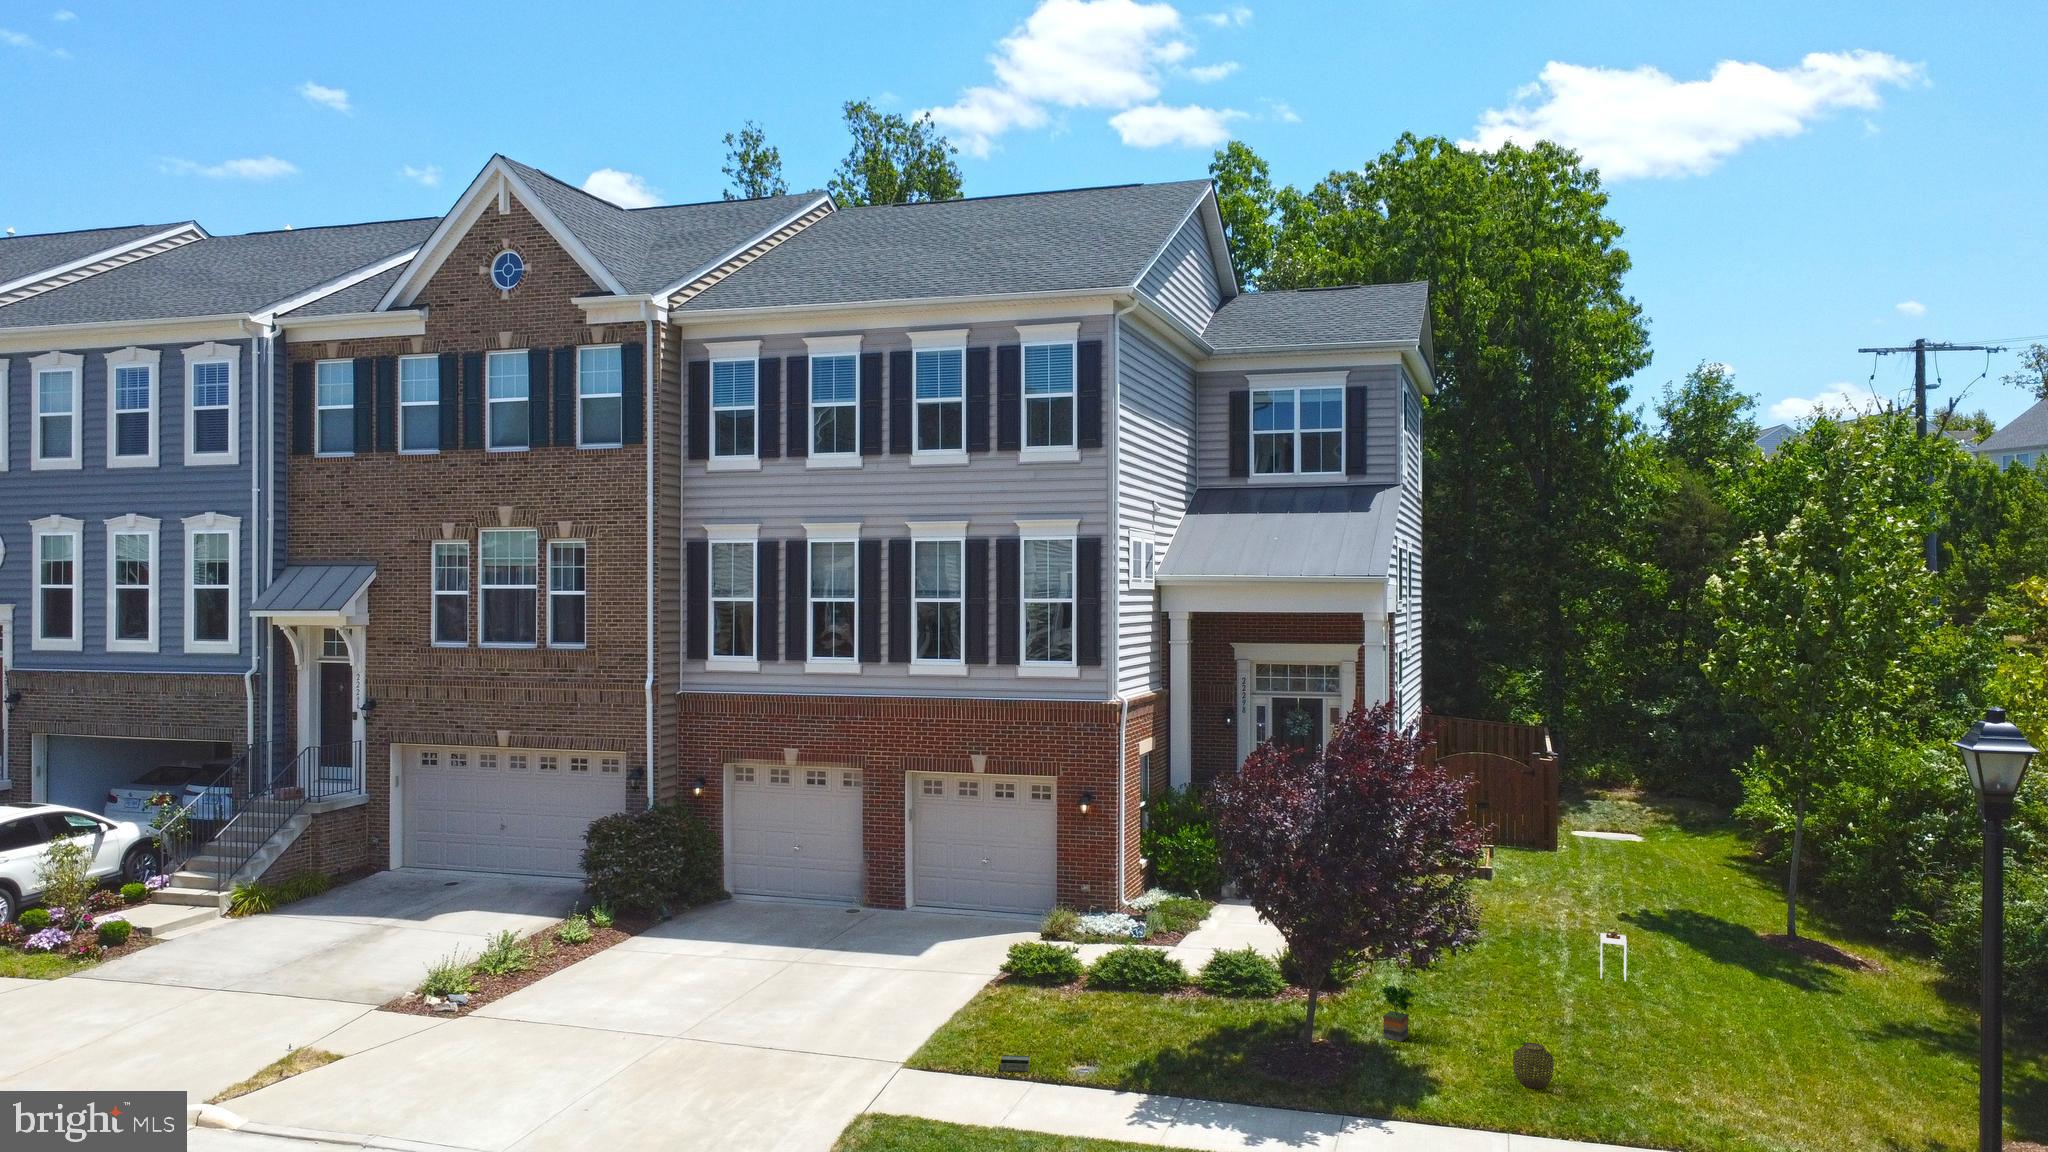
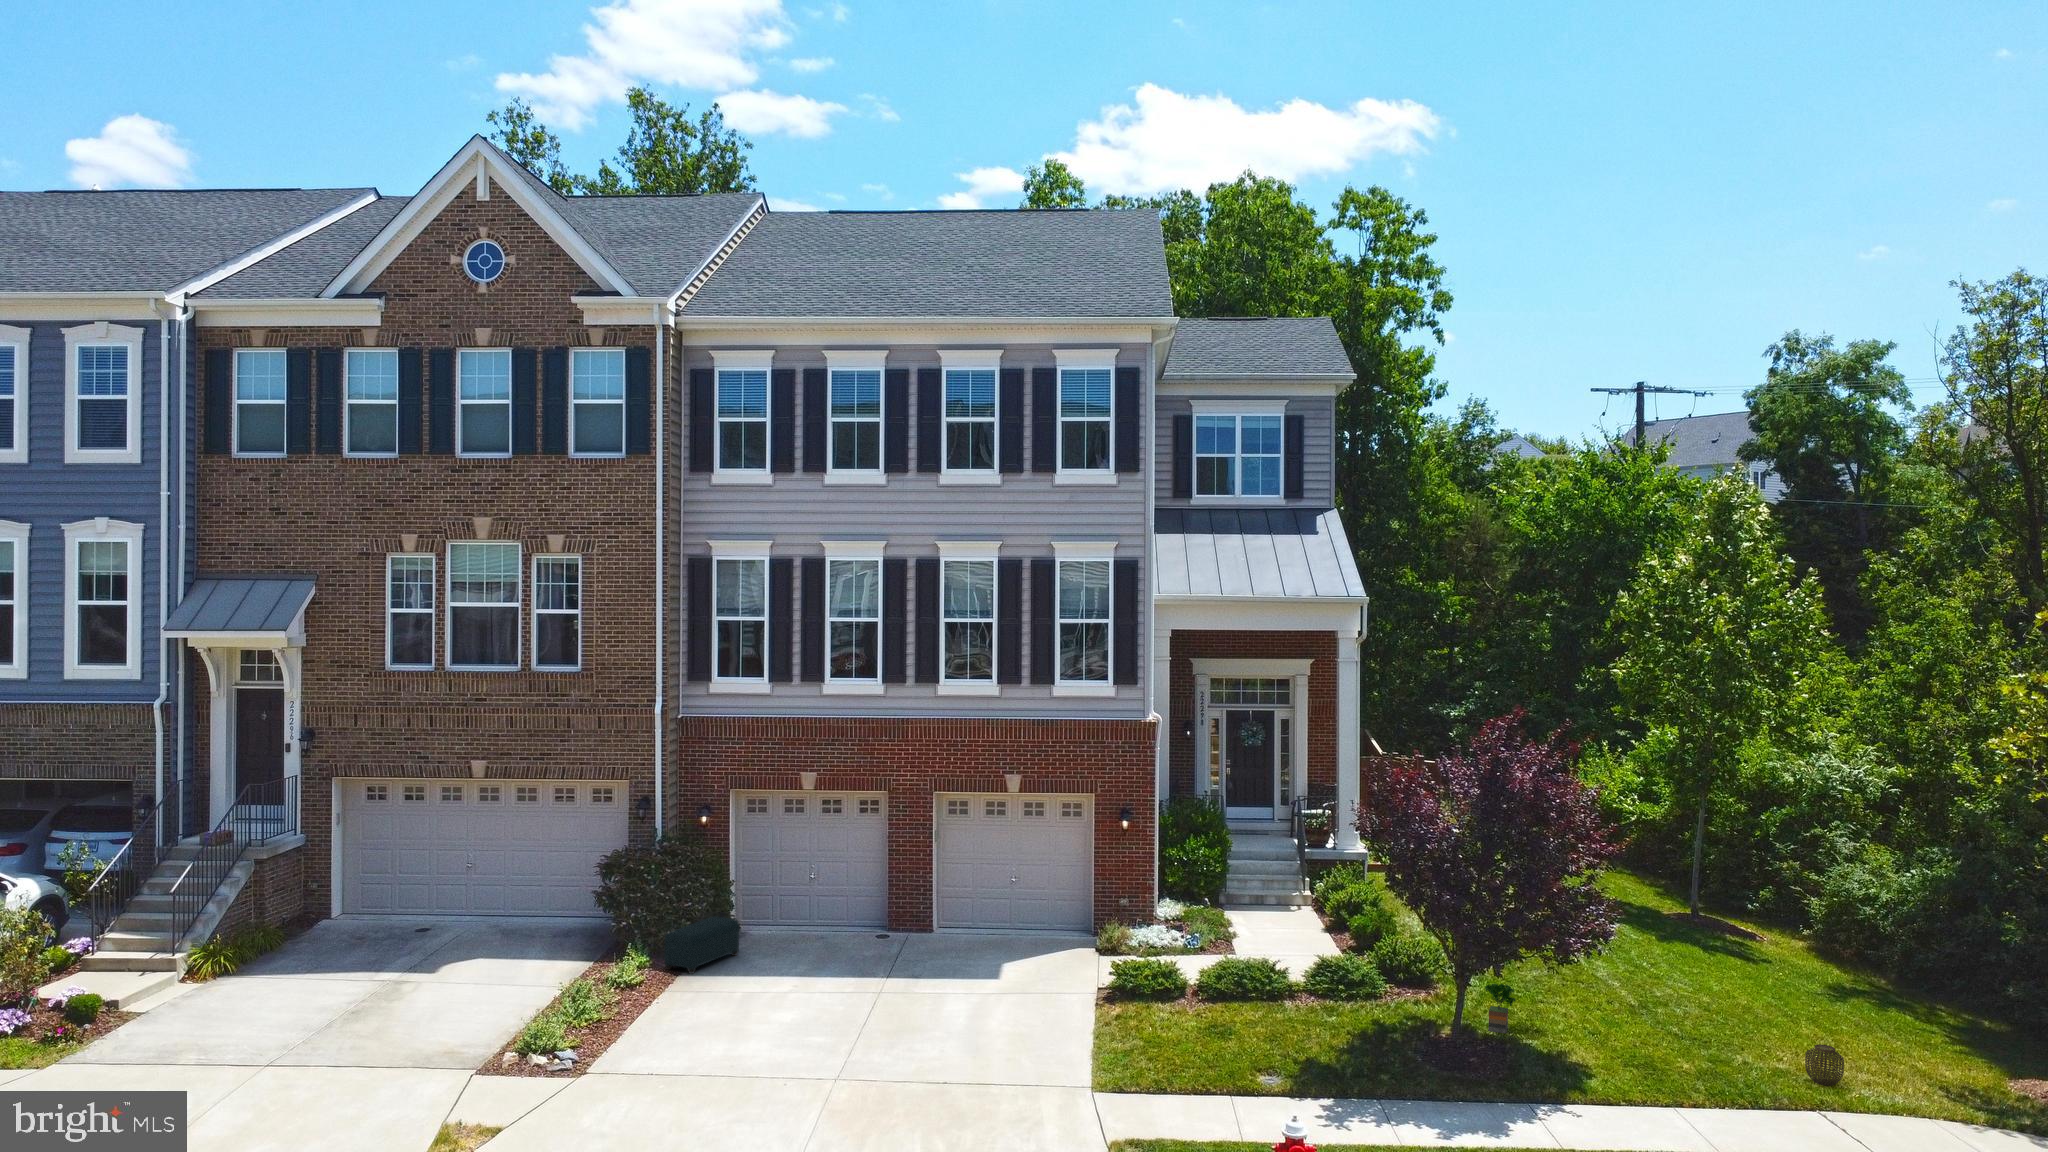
bench: none [626,882,706,935] -> present [664,917,739,974]
side table: present [1600,931,1627,981] -> none [1618,923,1647,967]
woven basket: present [1513,1043,1554,1089] -> present [1805,1044,1844,1086]
toolbox: present [1000,1055,1030,1071] -> none [1169,1070,1199,1085]

